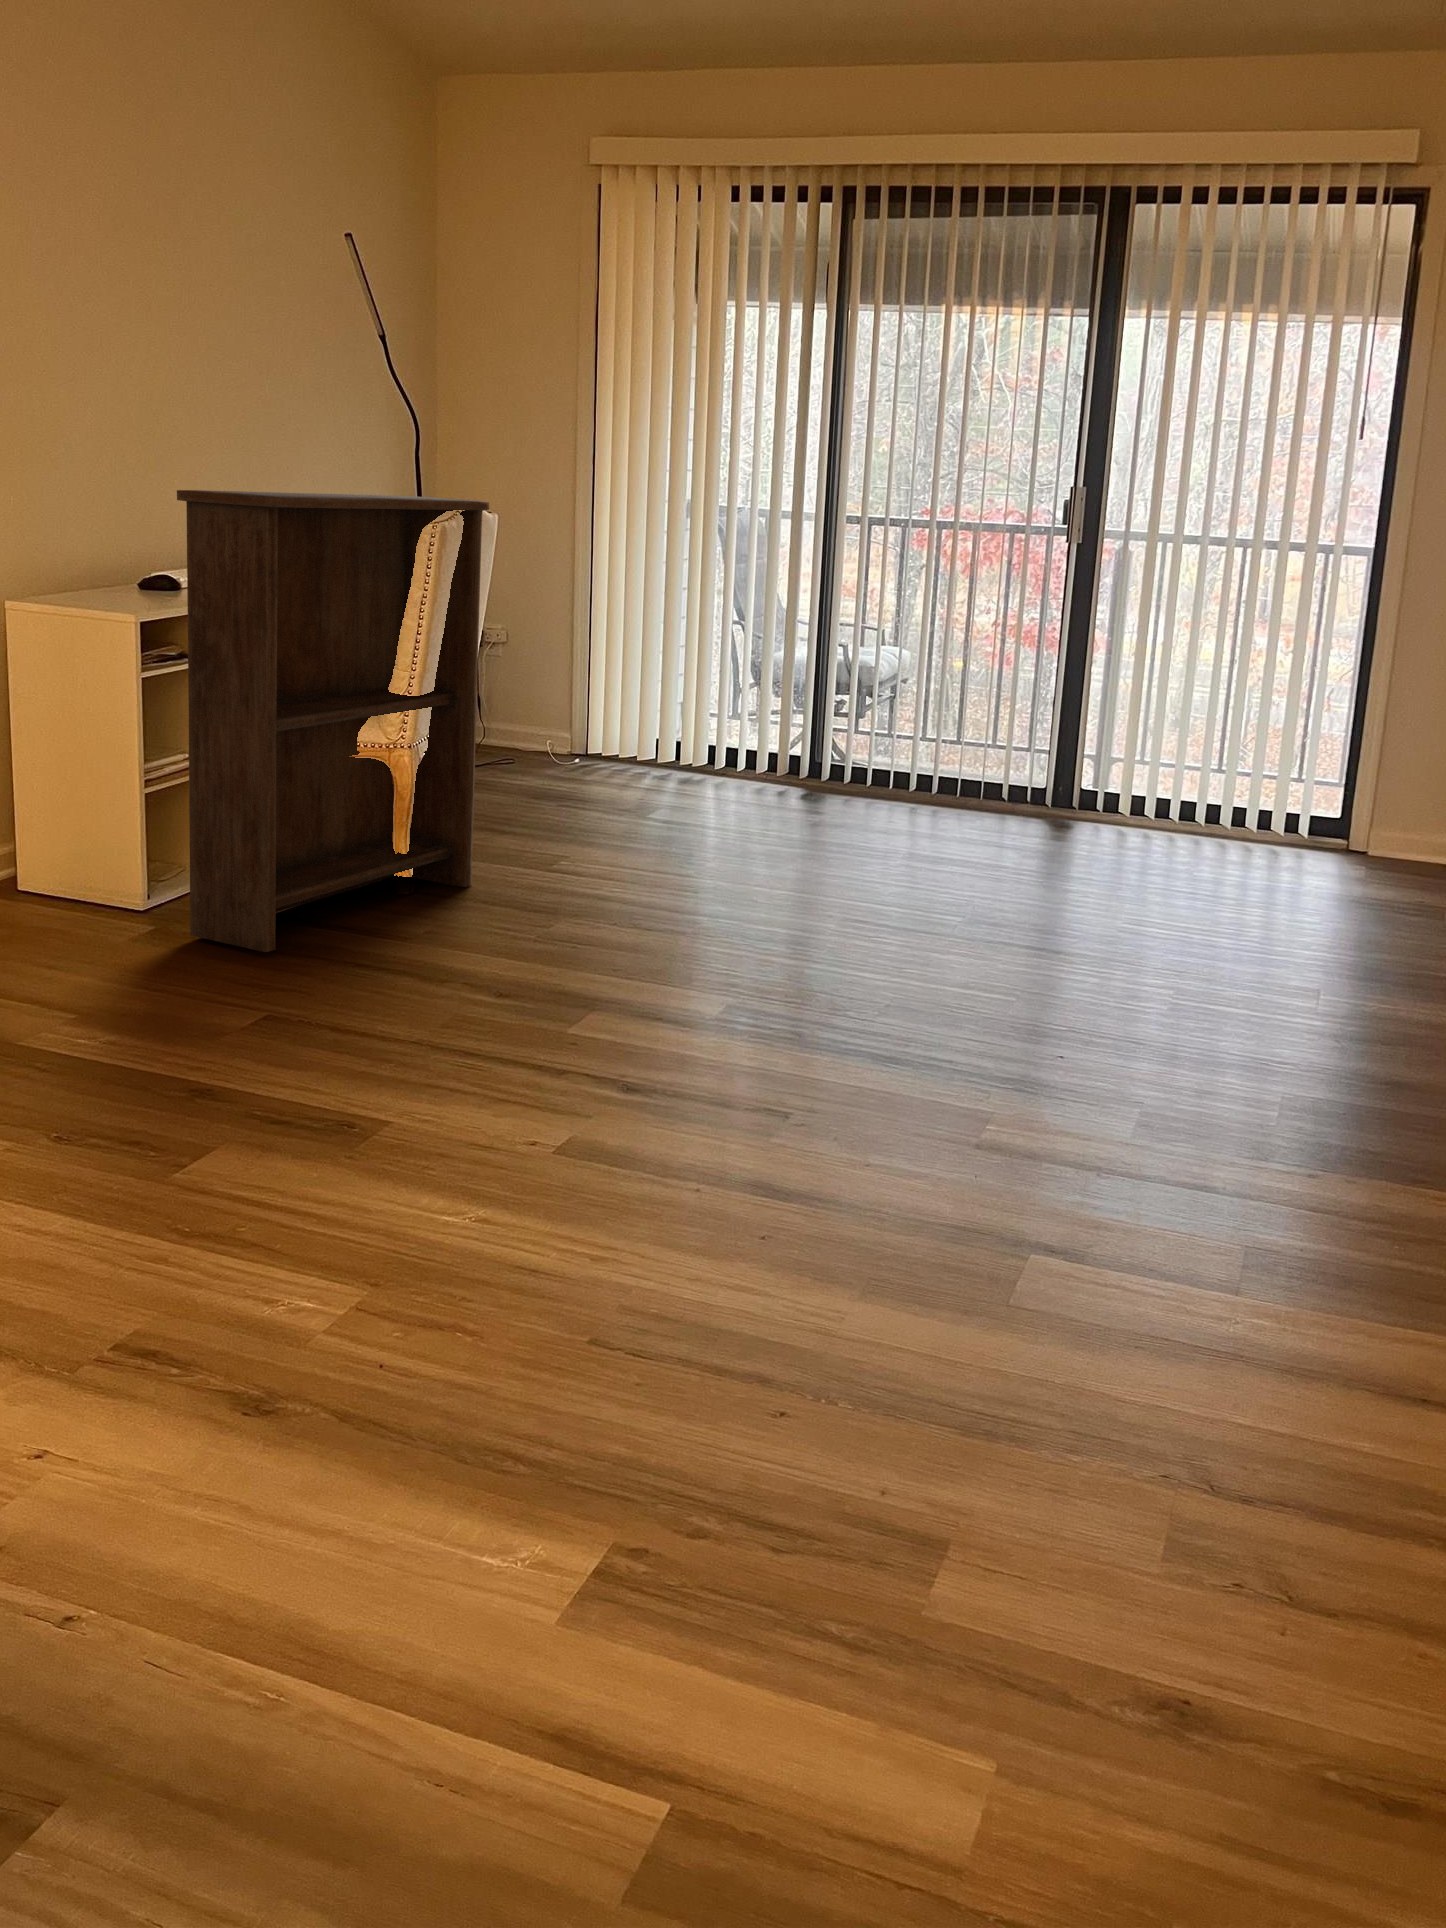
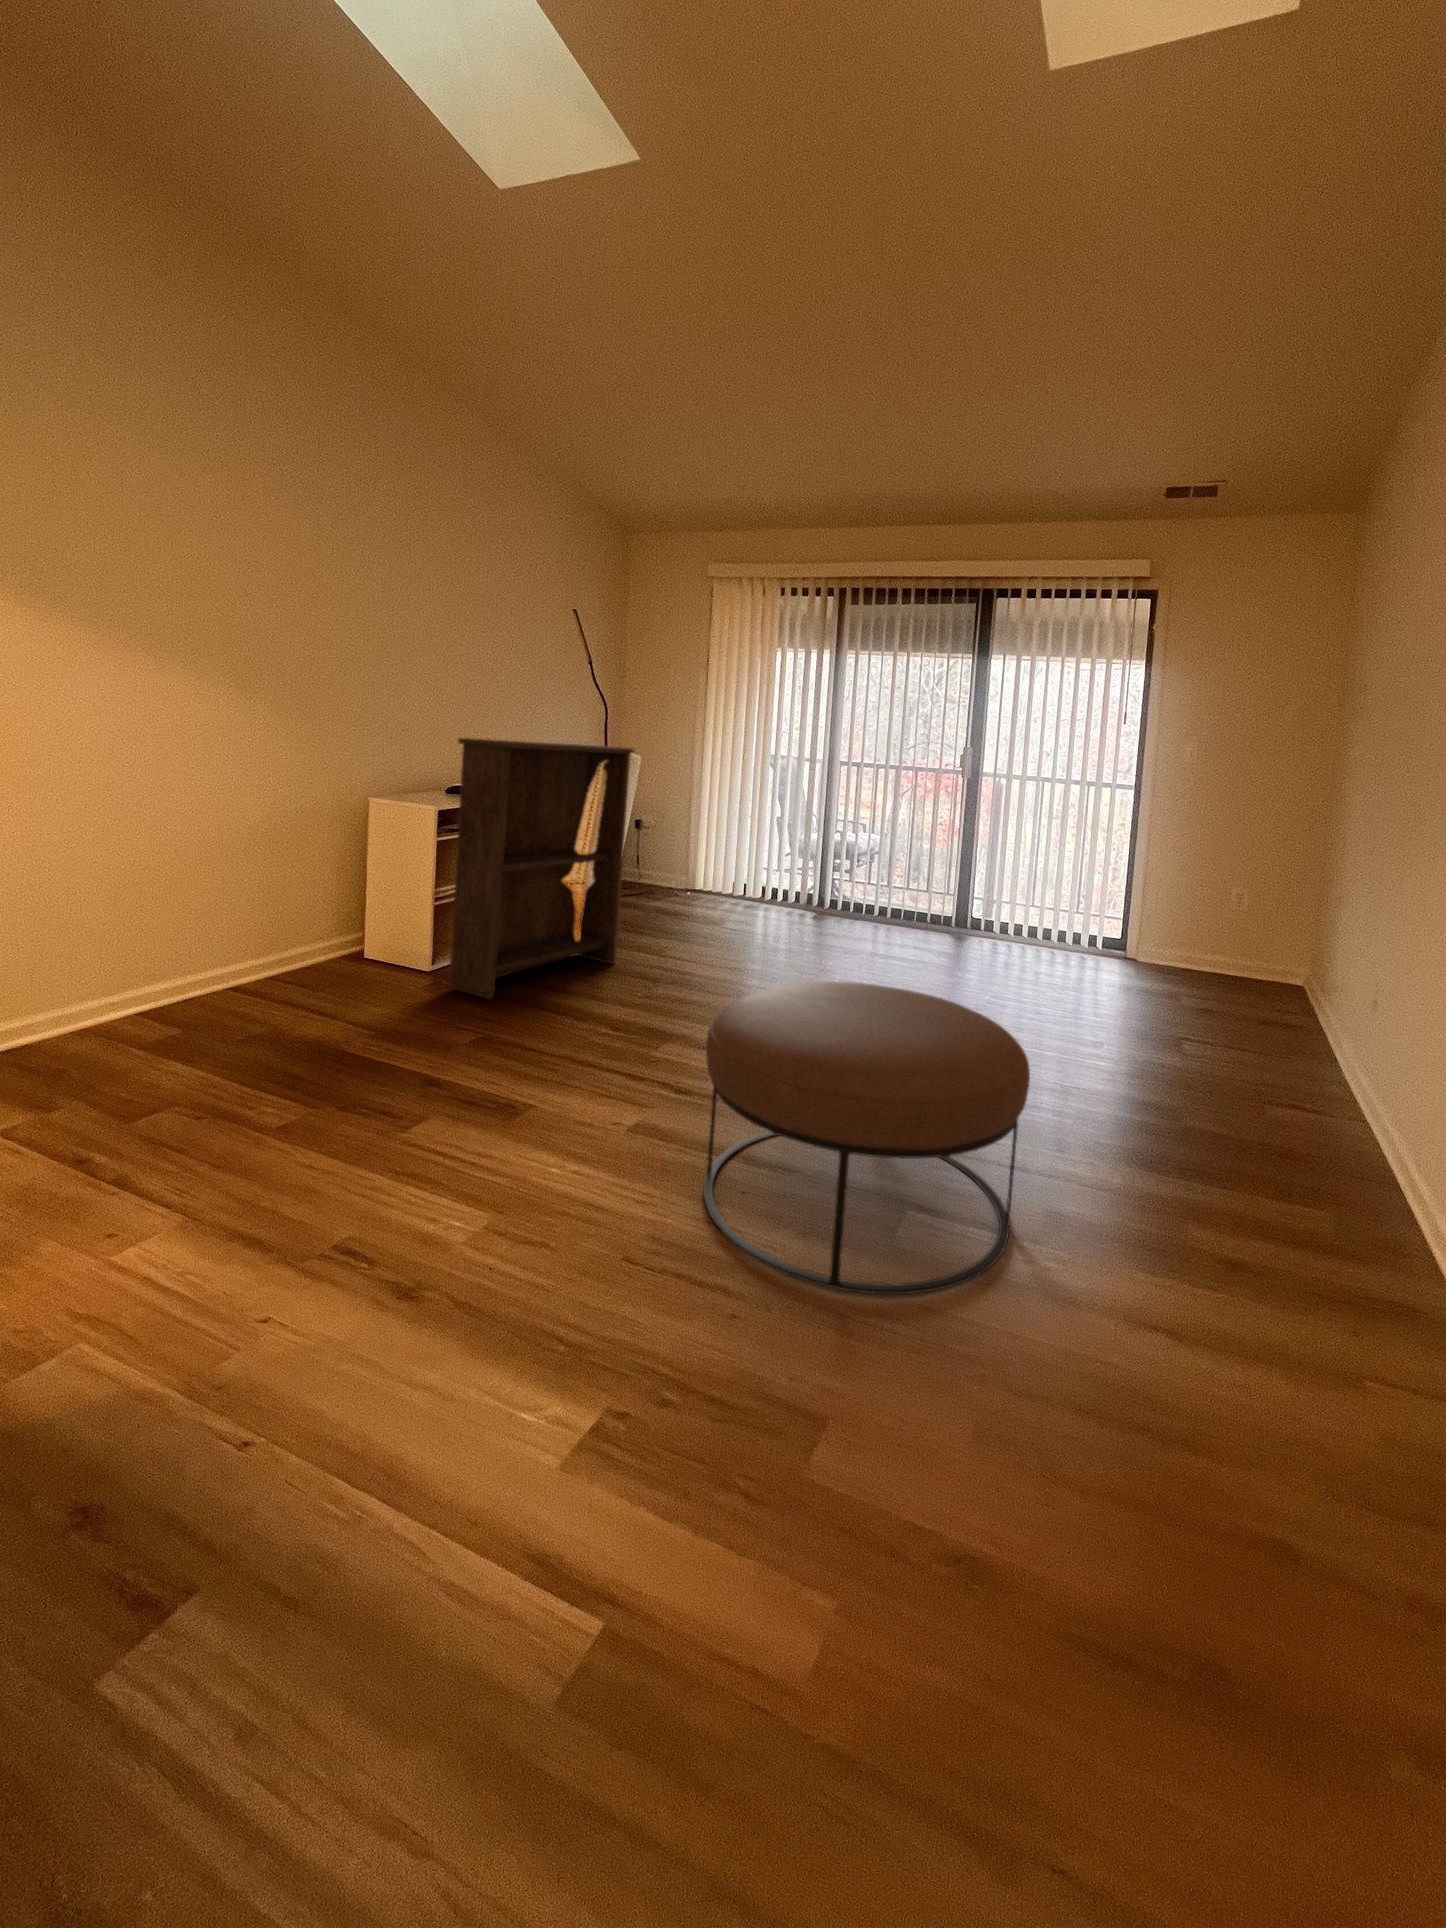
ottoman: none [695,899,1217,1357] -> present [703,982,1030,1294]

